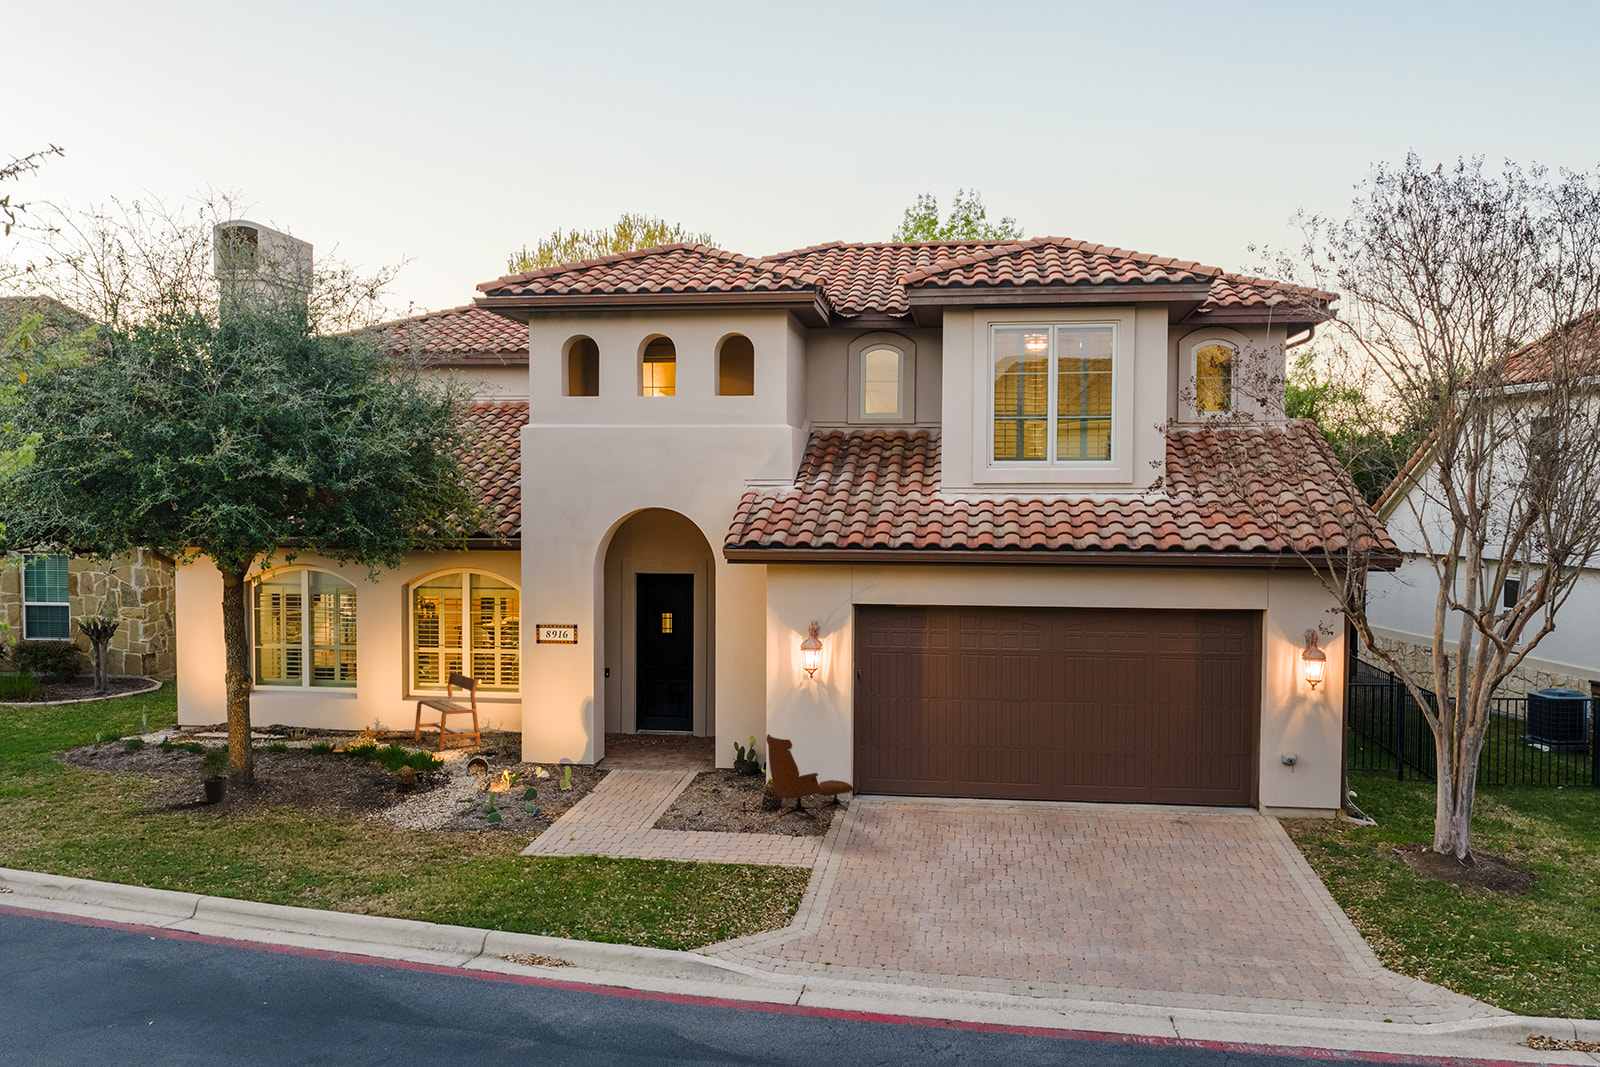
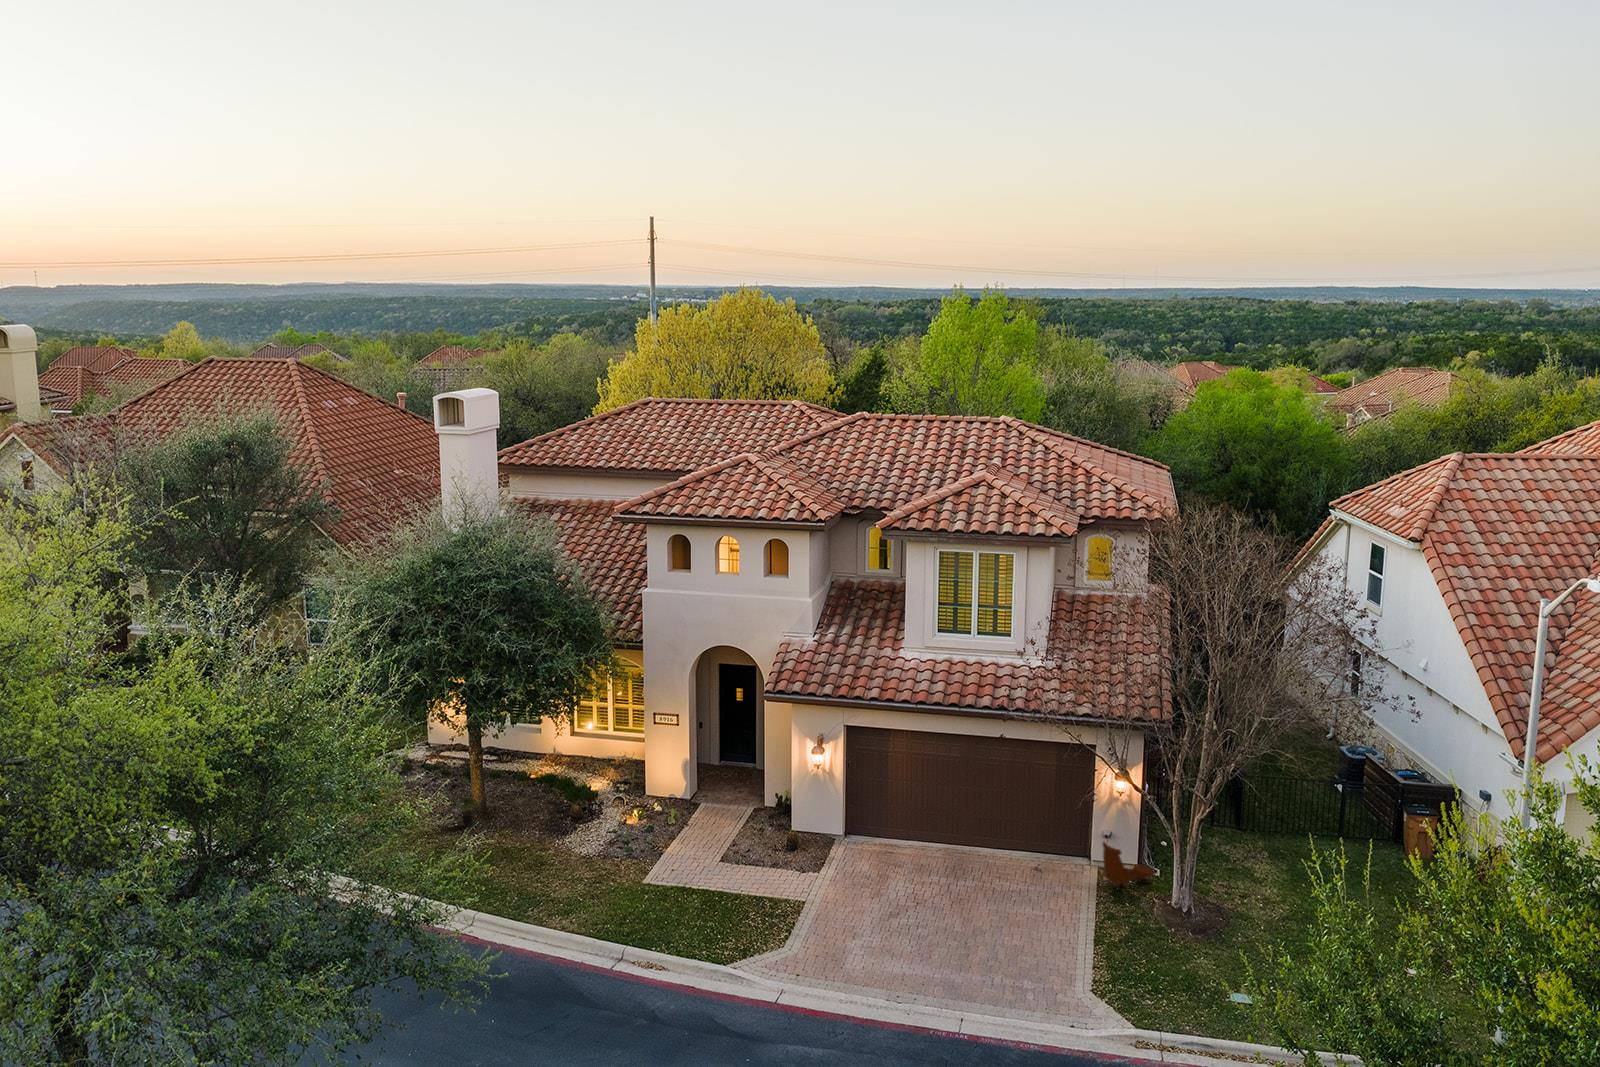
bench: present [414,671,480,751] -> none [577,719,619,778]
lounge chair: present [766,735,853,820] -> present [1103,842,1156,892]

